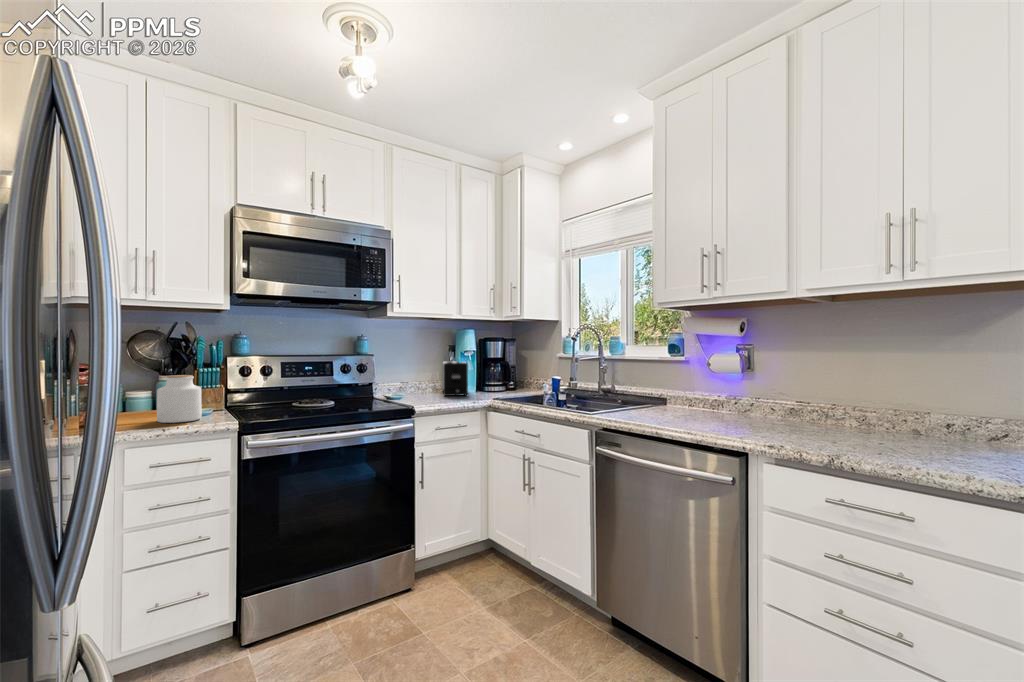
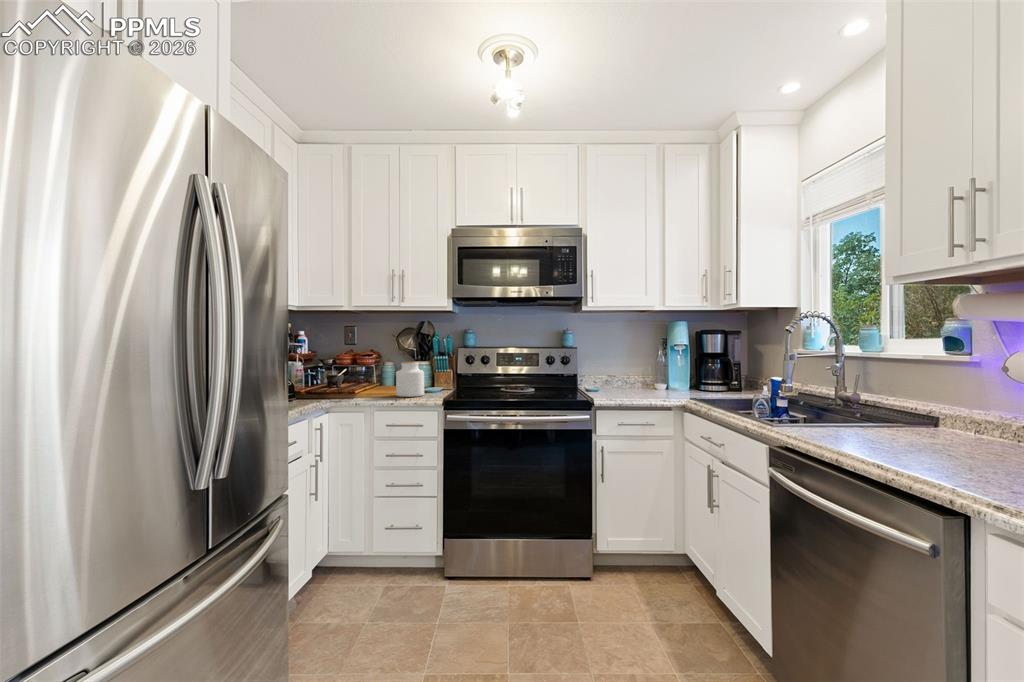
toaster: present [442,361,468,396] -> none [644,355,678,392]

